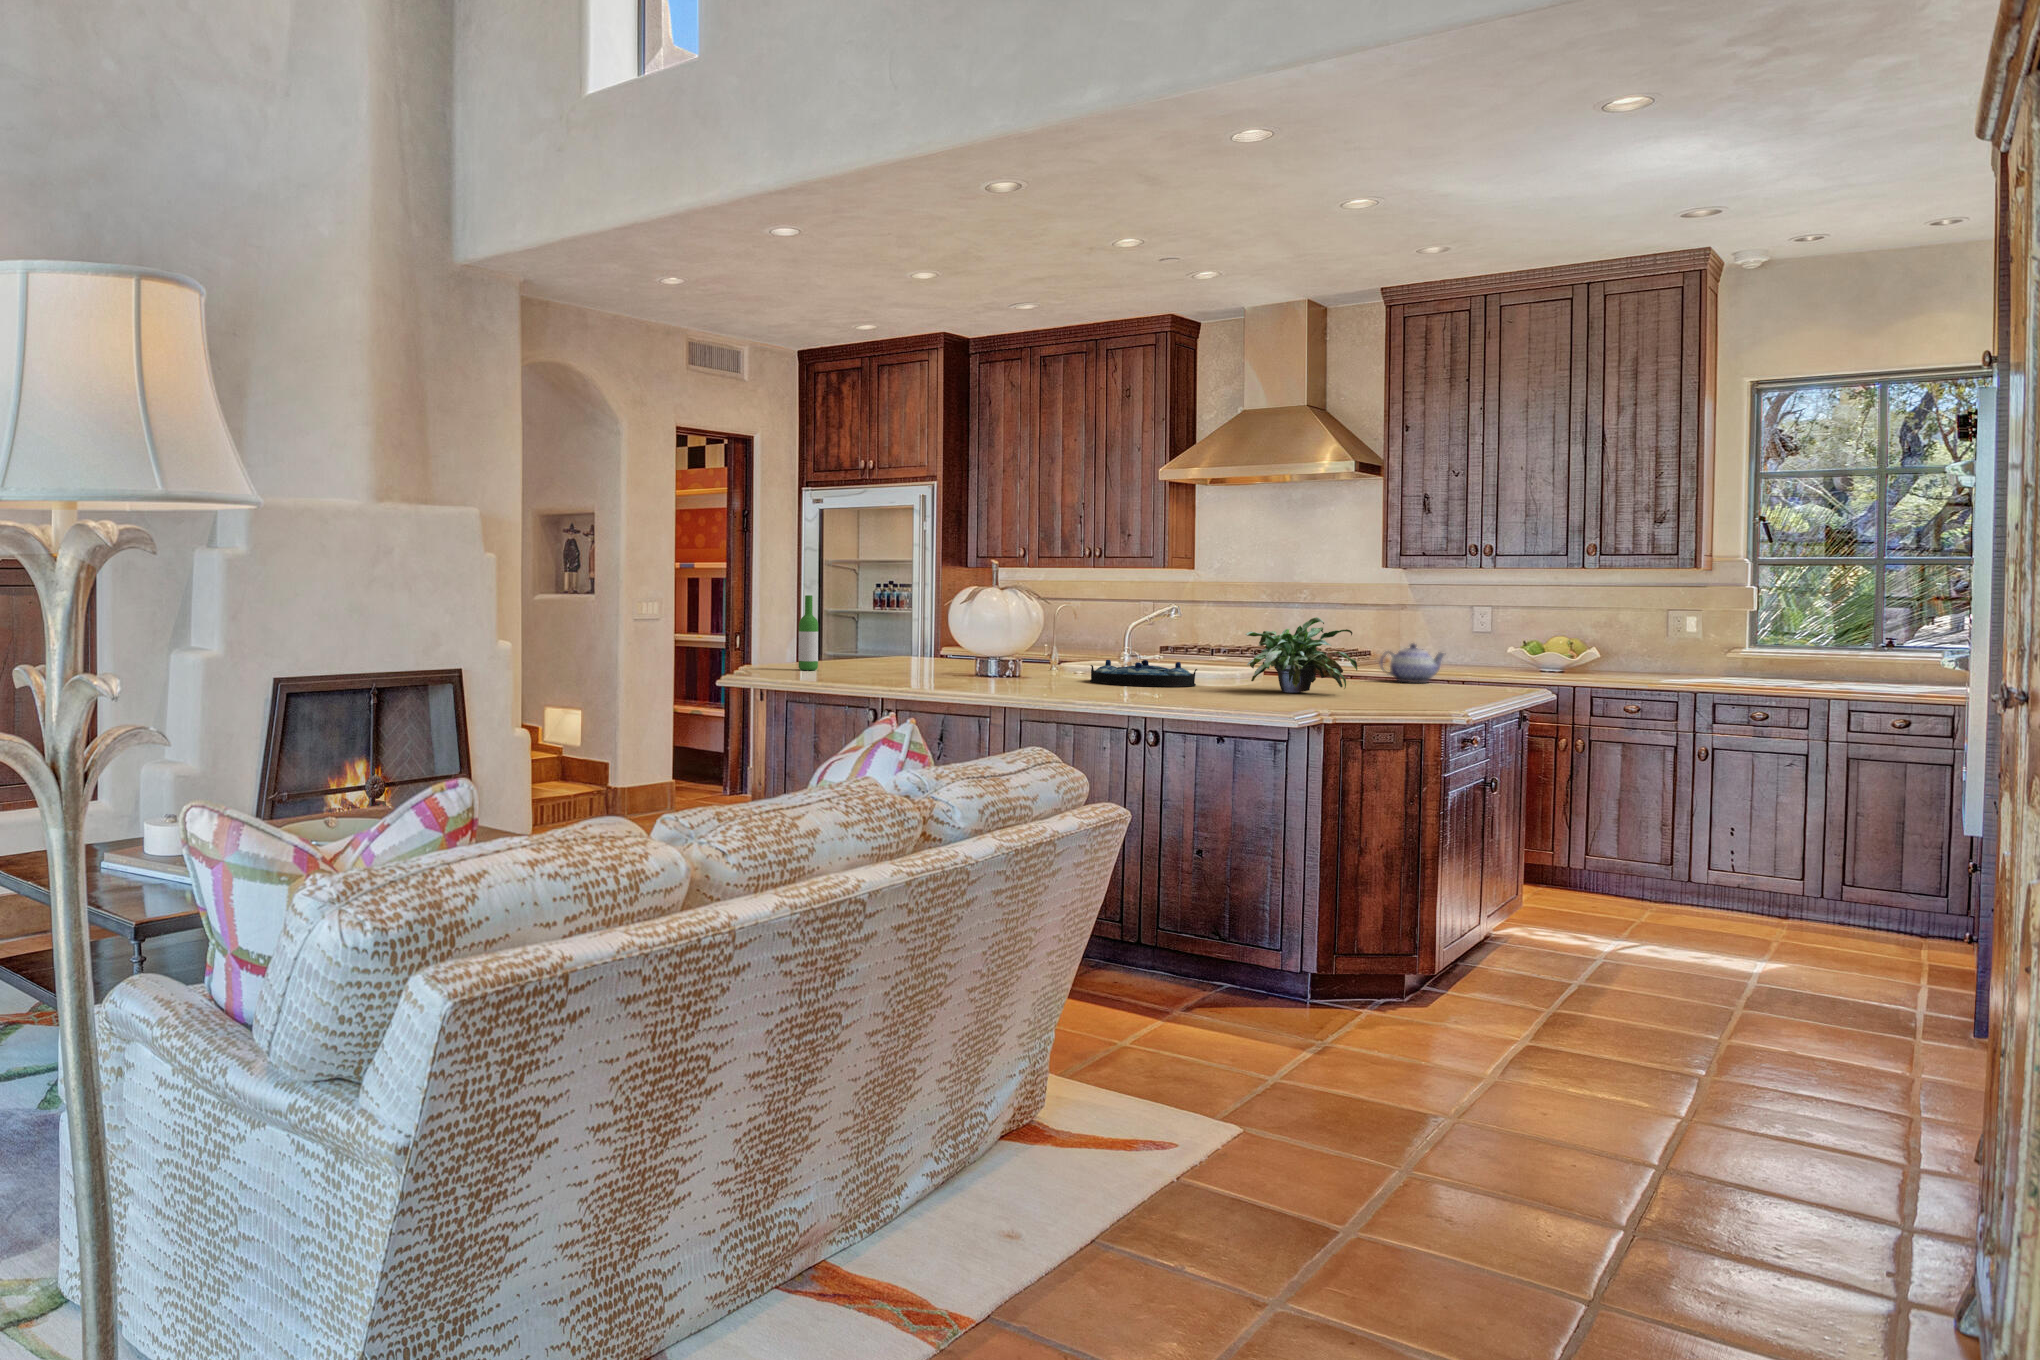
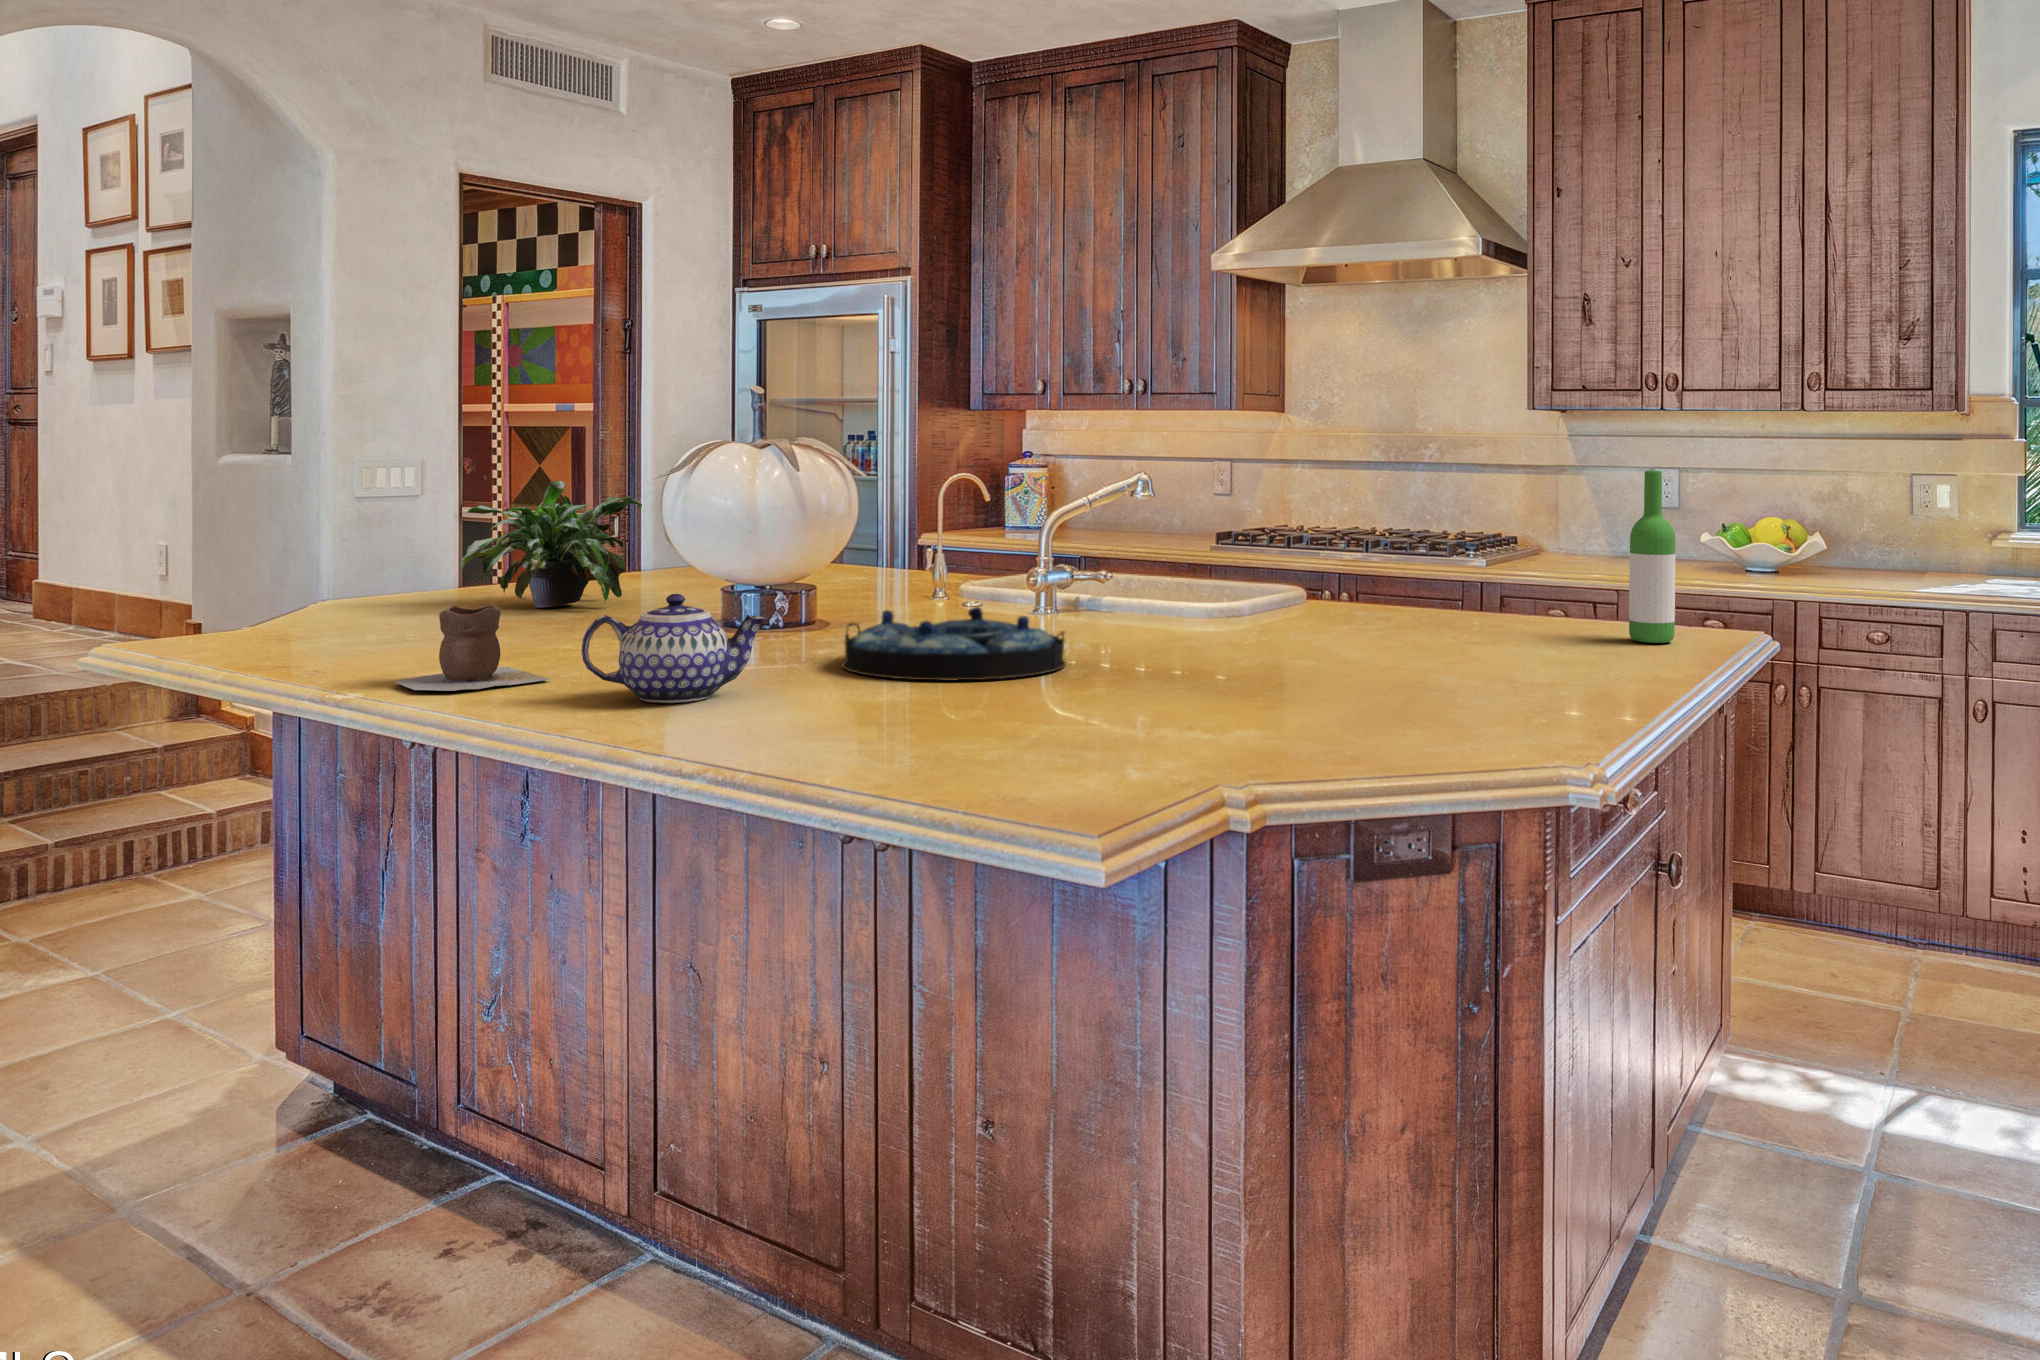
wine bottle: present [799,595,818,670] -> present [1629,471,1675,643]
potted plant: present [1246,617,1357,692] -> present [461,481,642,608]
teapot: present [1380,644,1444,683] -> present [582,594,766,703]
vase: none [922,651,983,683] -> present [395,604,550,691]

